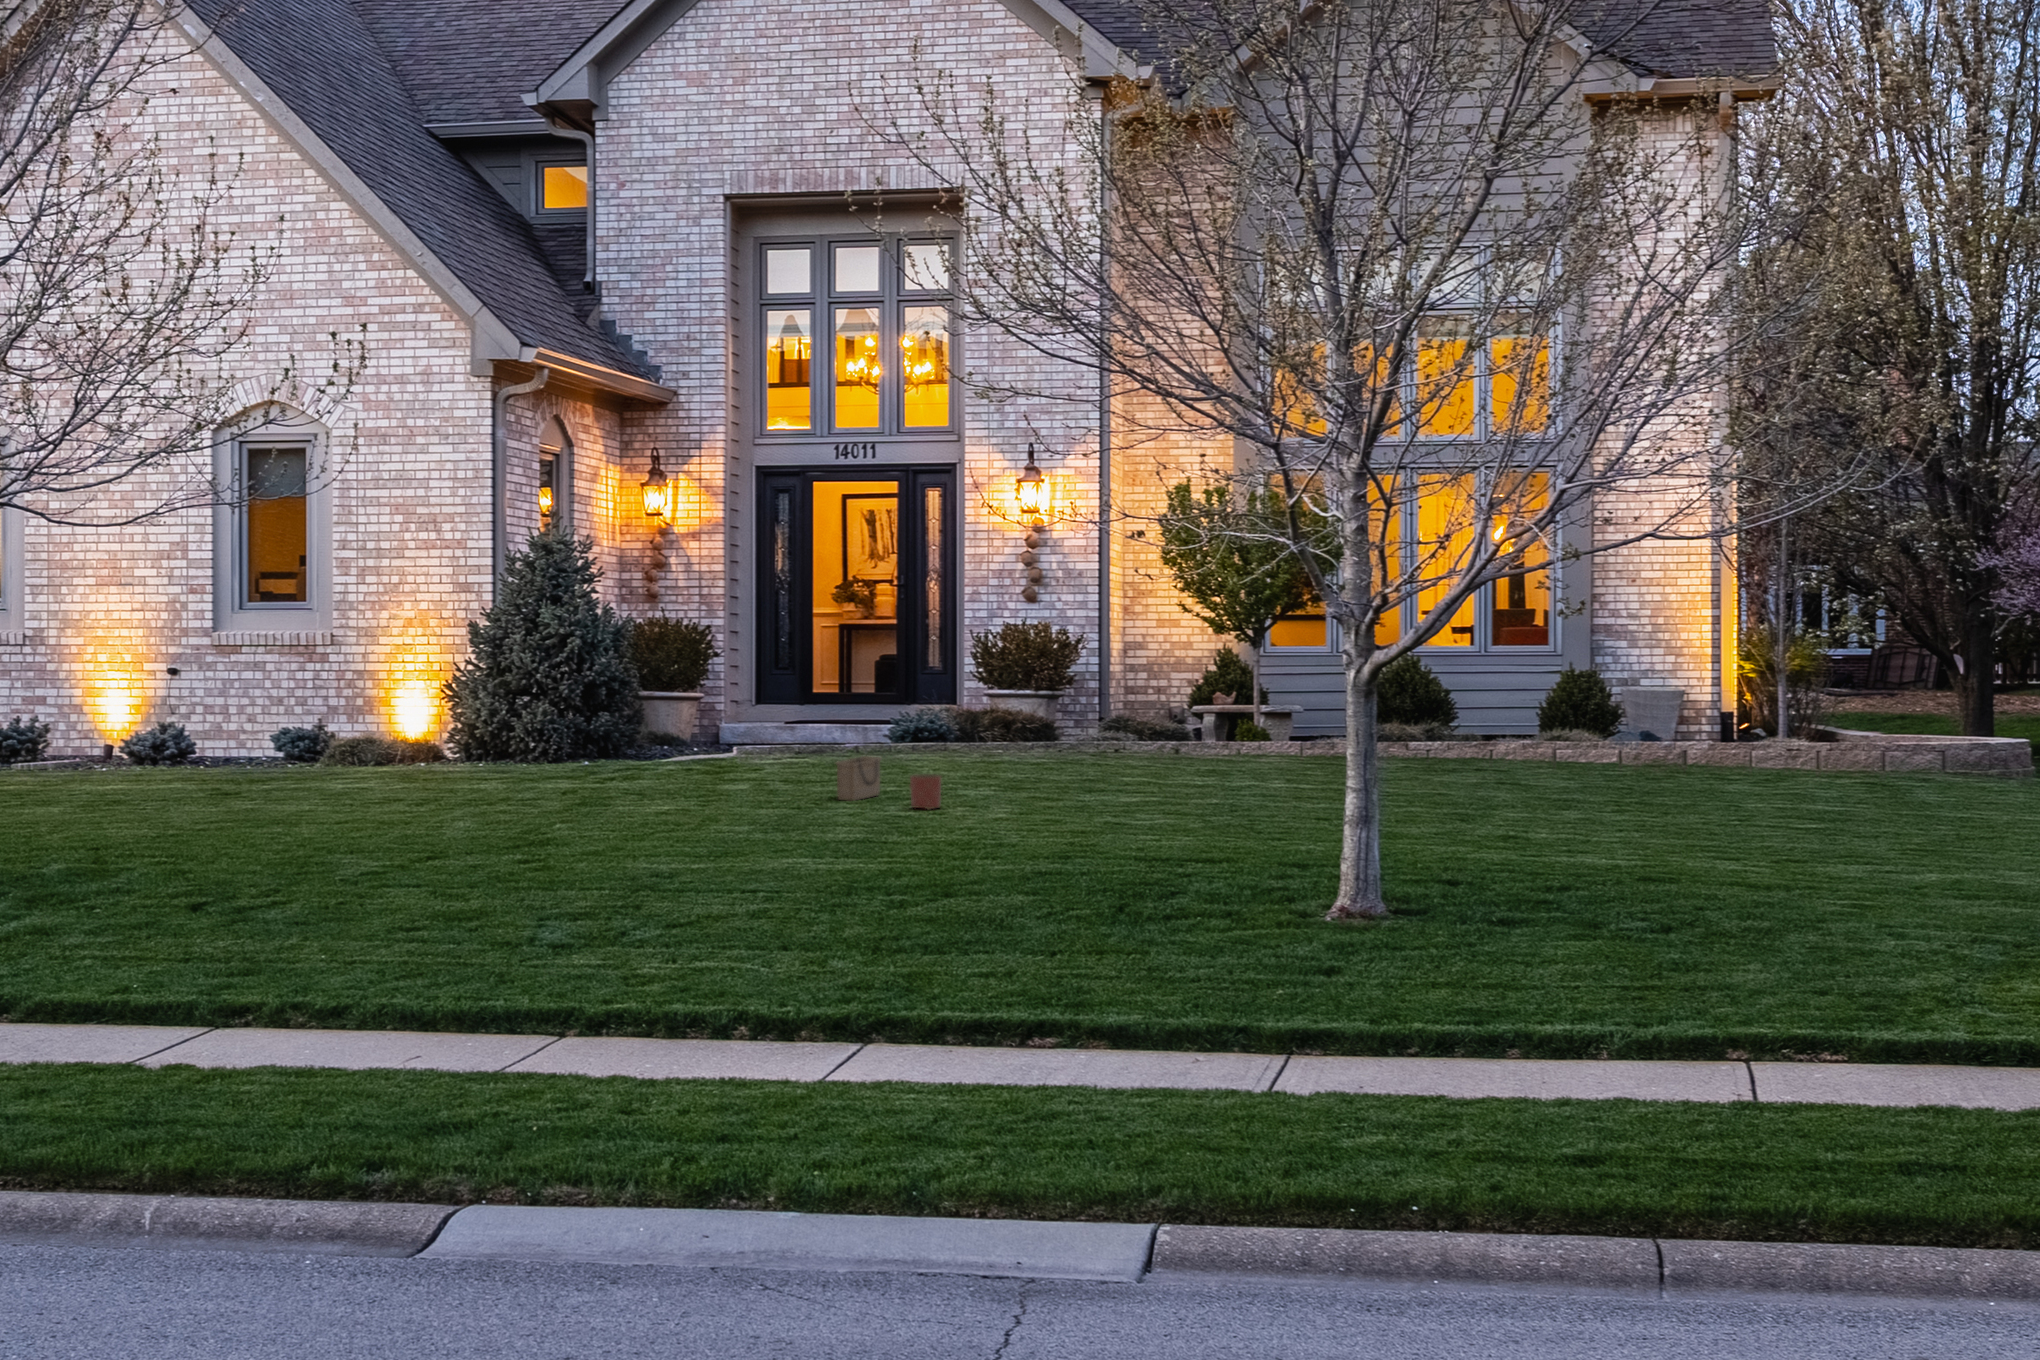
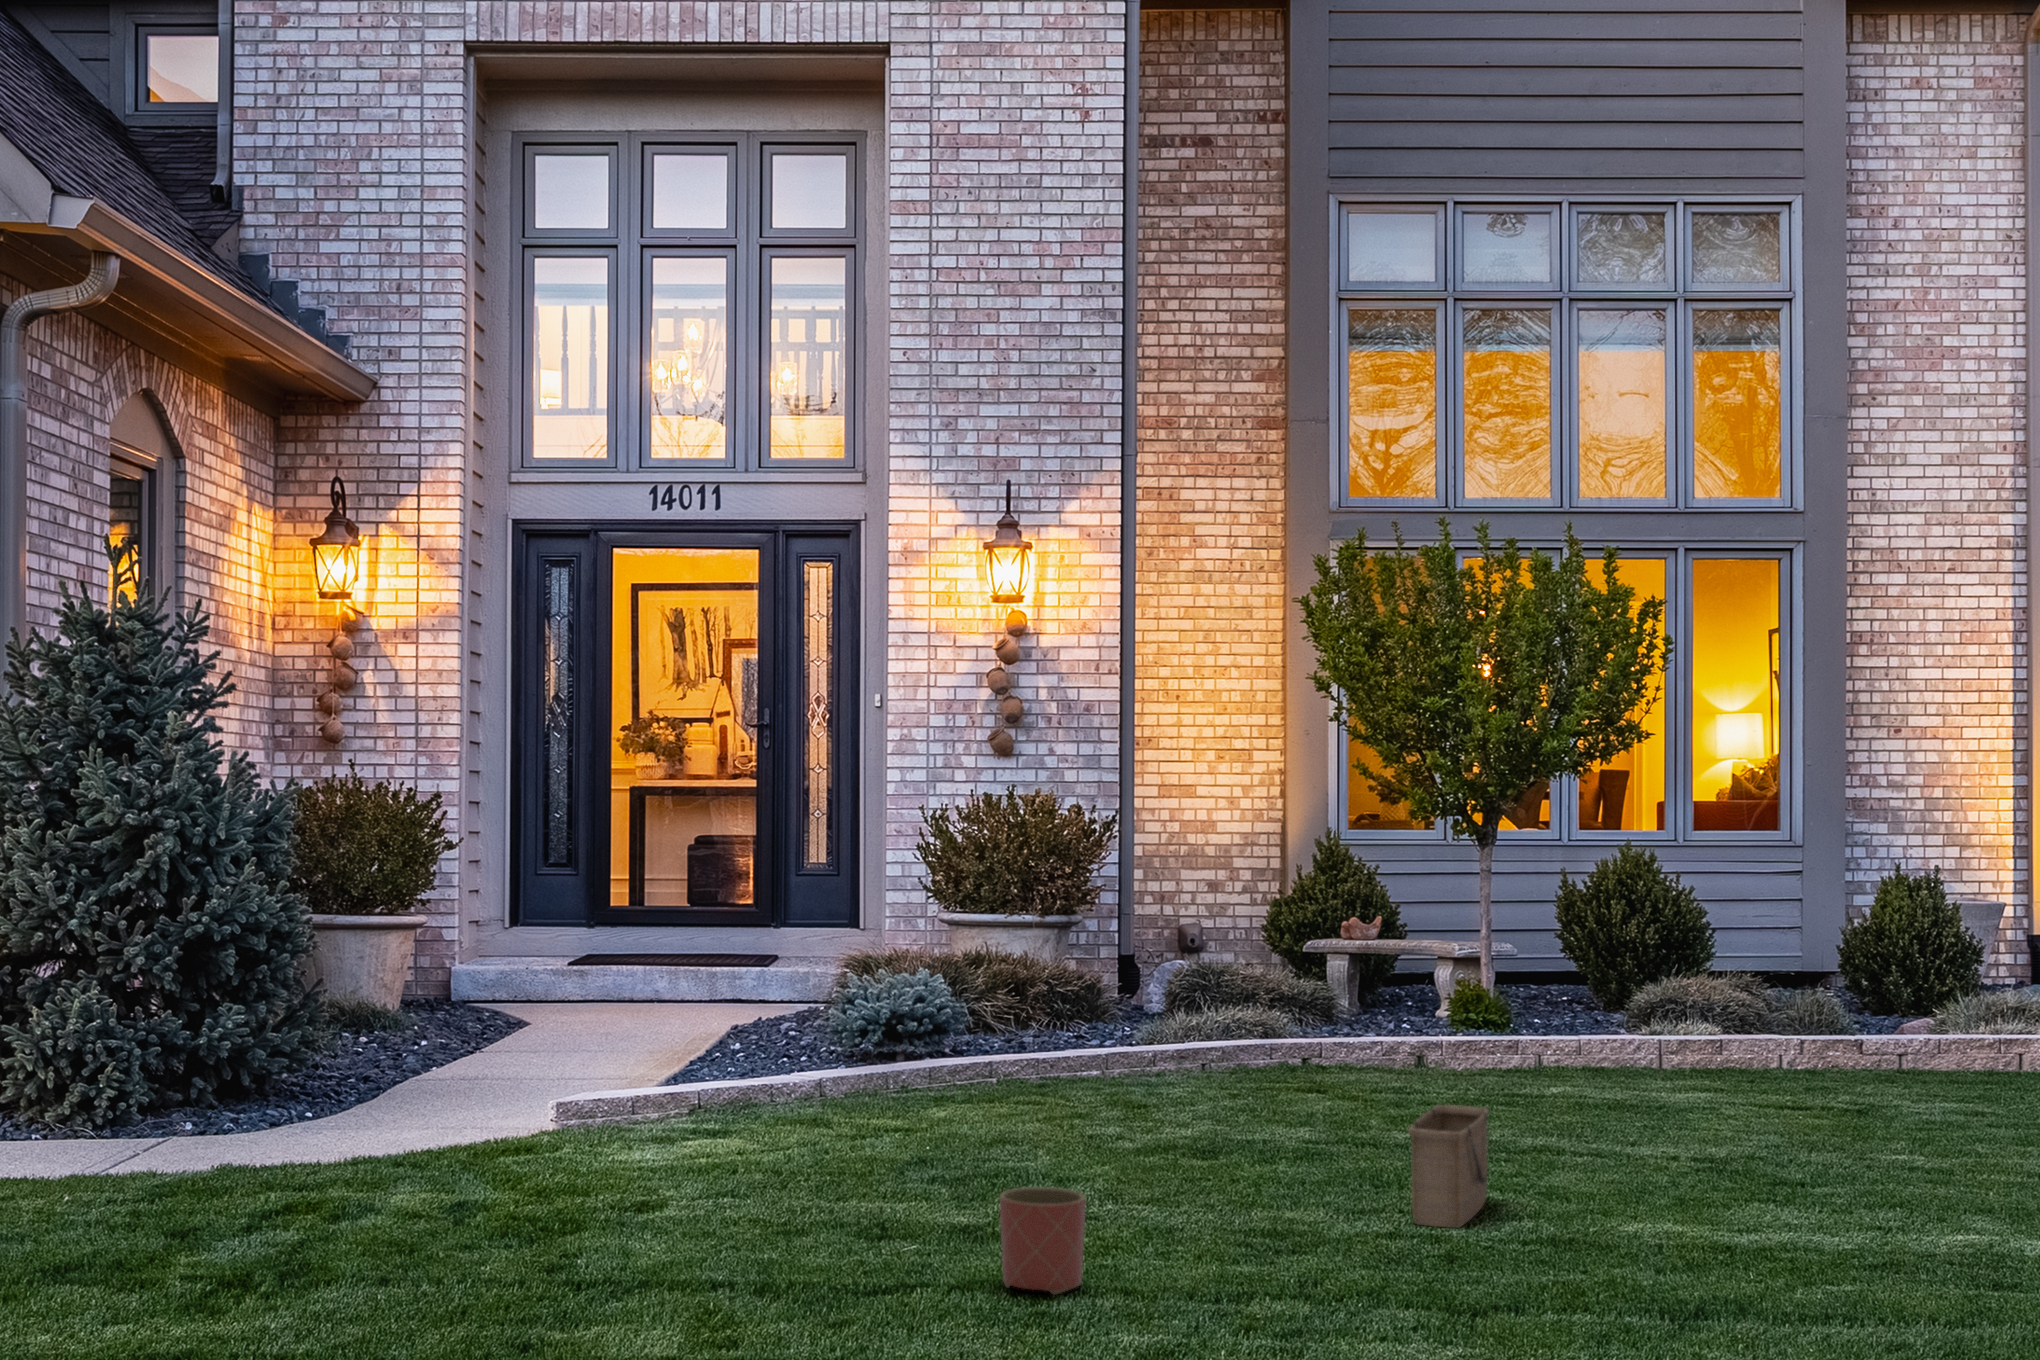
basket: present [836,756,881,801] -> present [1408,1105,1491,1228]

